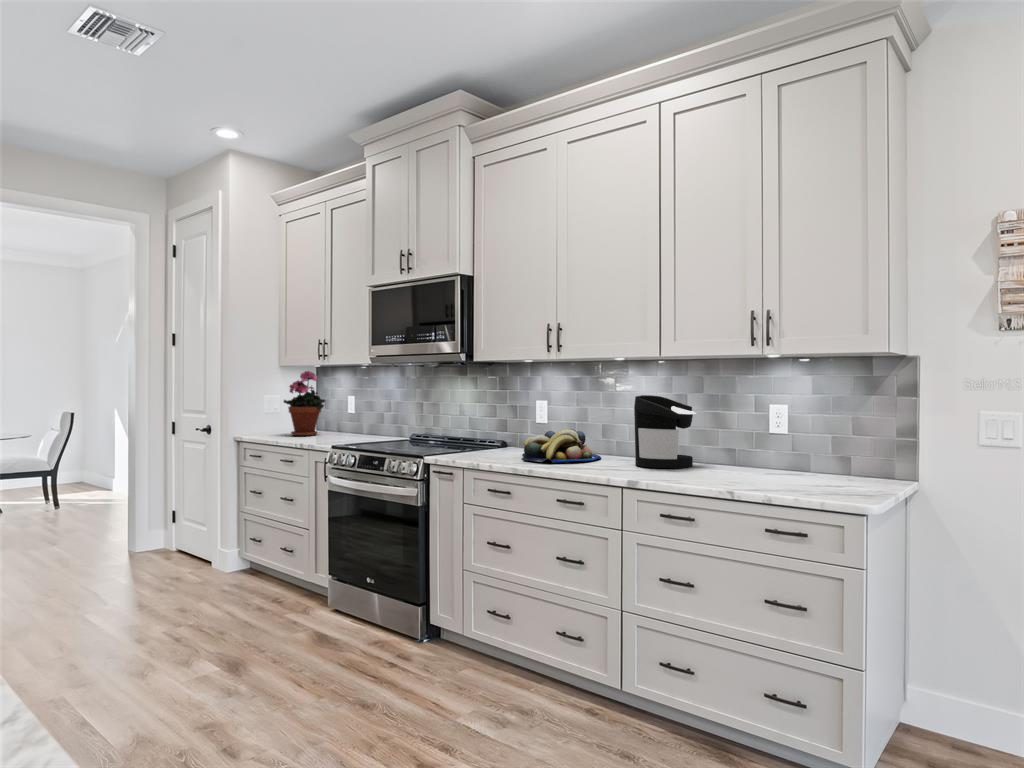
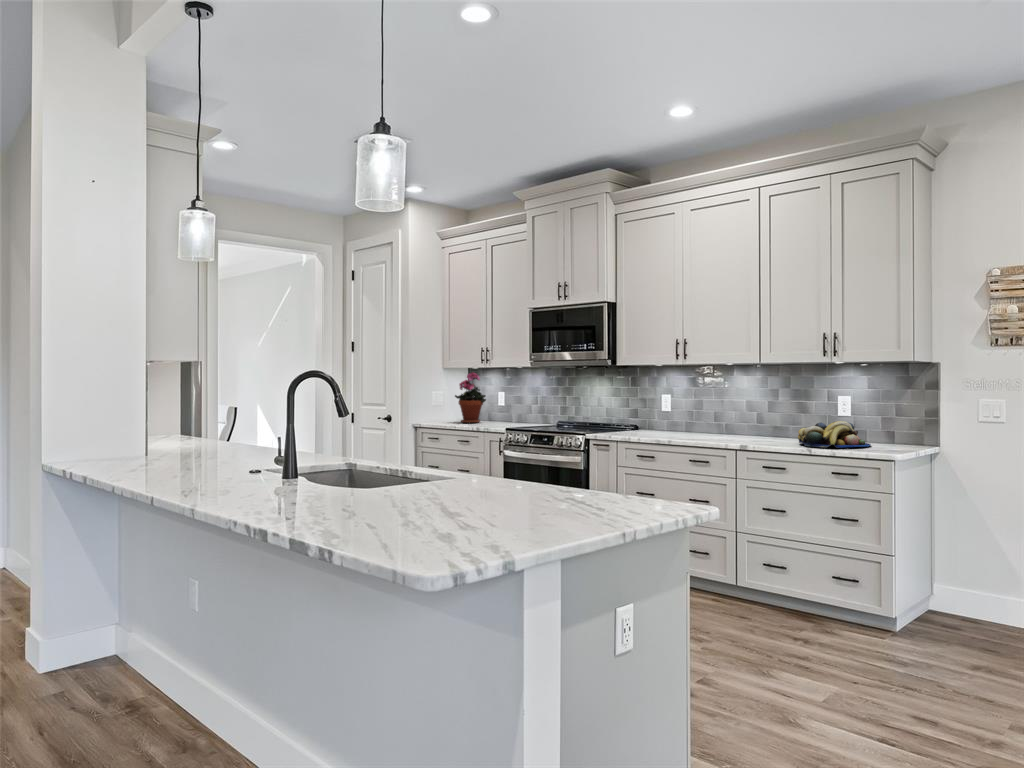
coffee maker: present [634,395,696,468] -> none [741,390,786,440]
fruit bowl: present [522,429,601,462] -> present [798,421,871,448]

